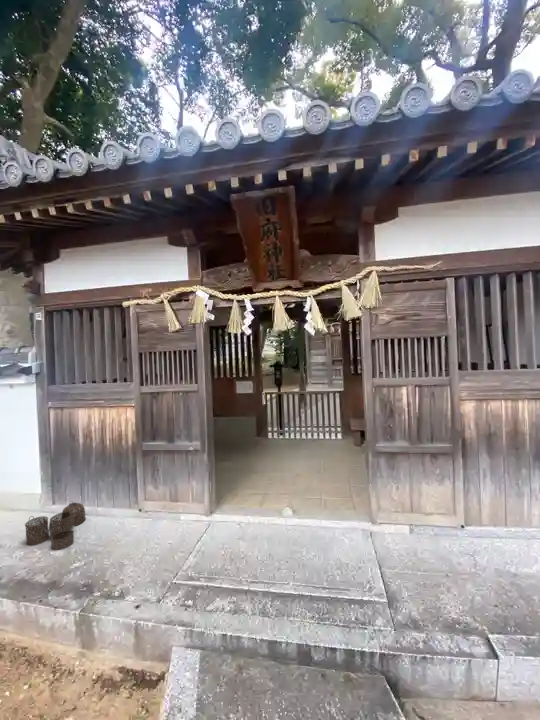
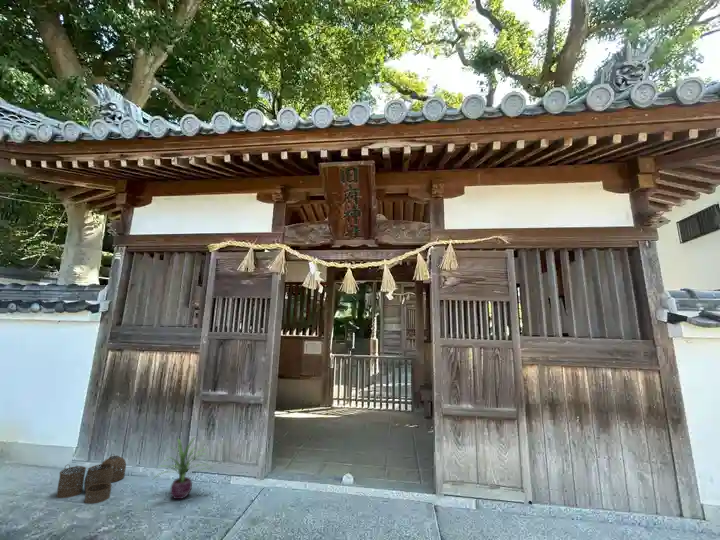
decorative plant: none [108,485,164,541] -> present [164,439,205,499]

